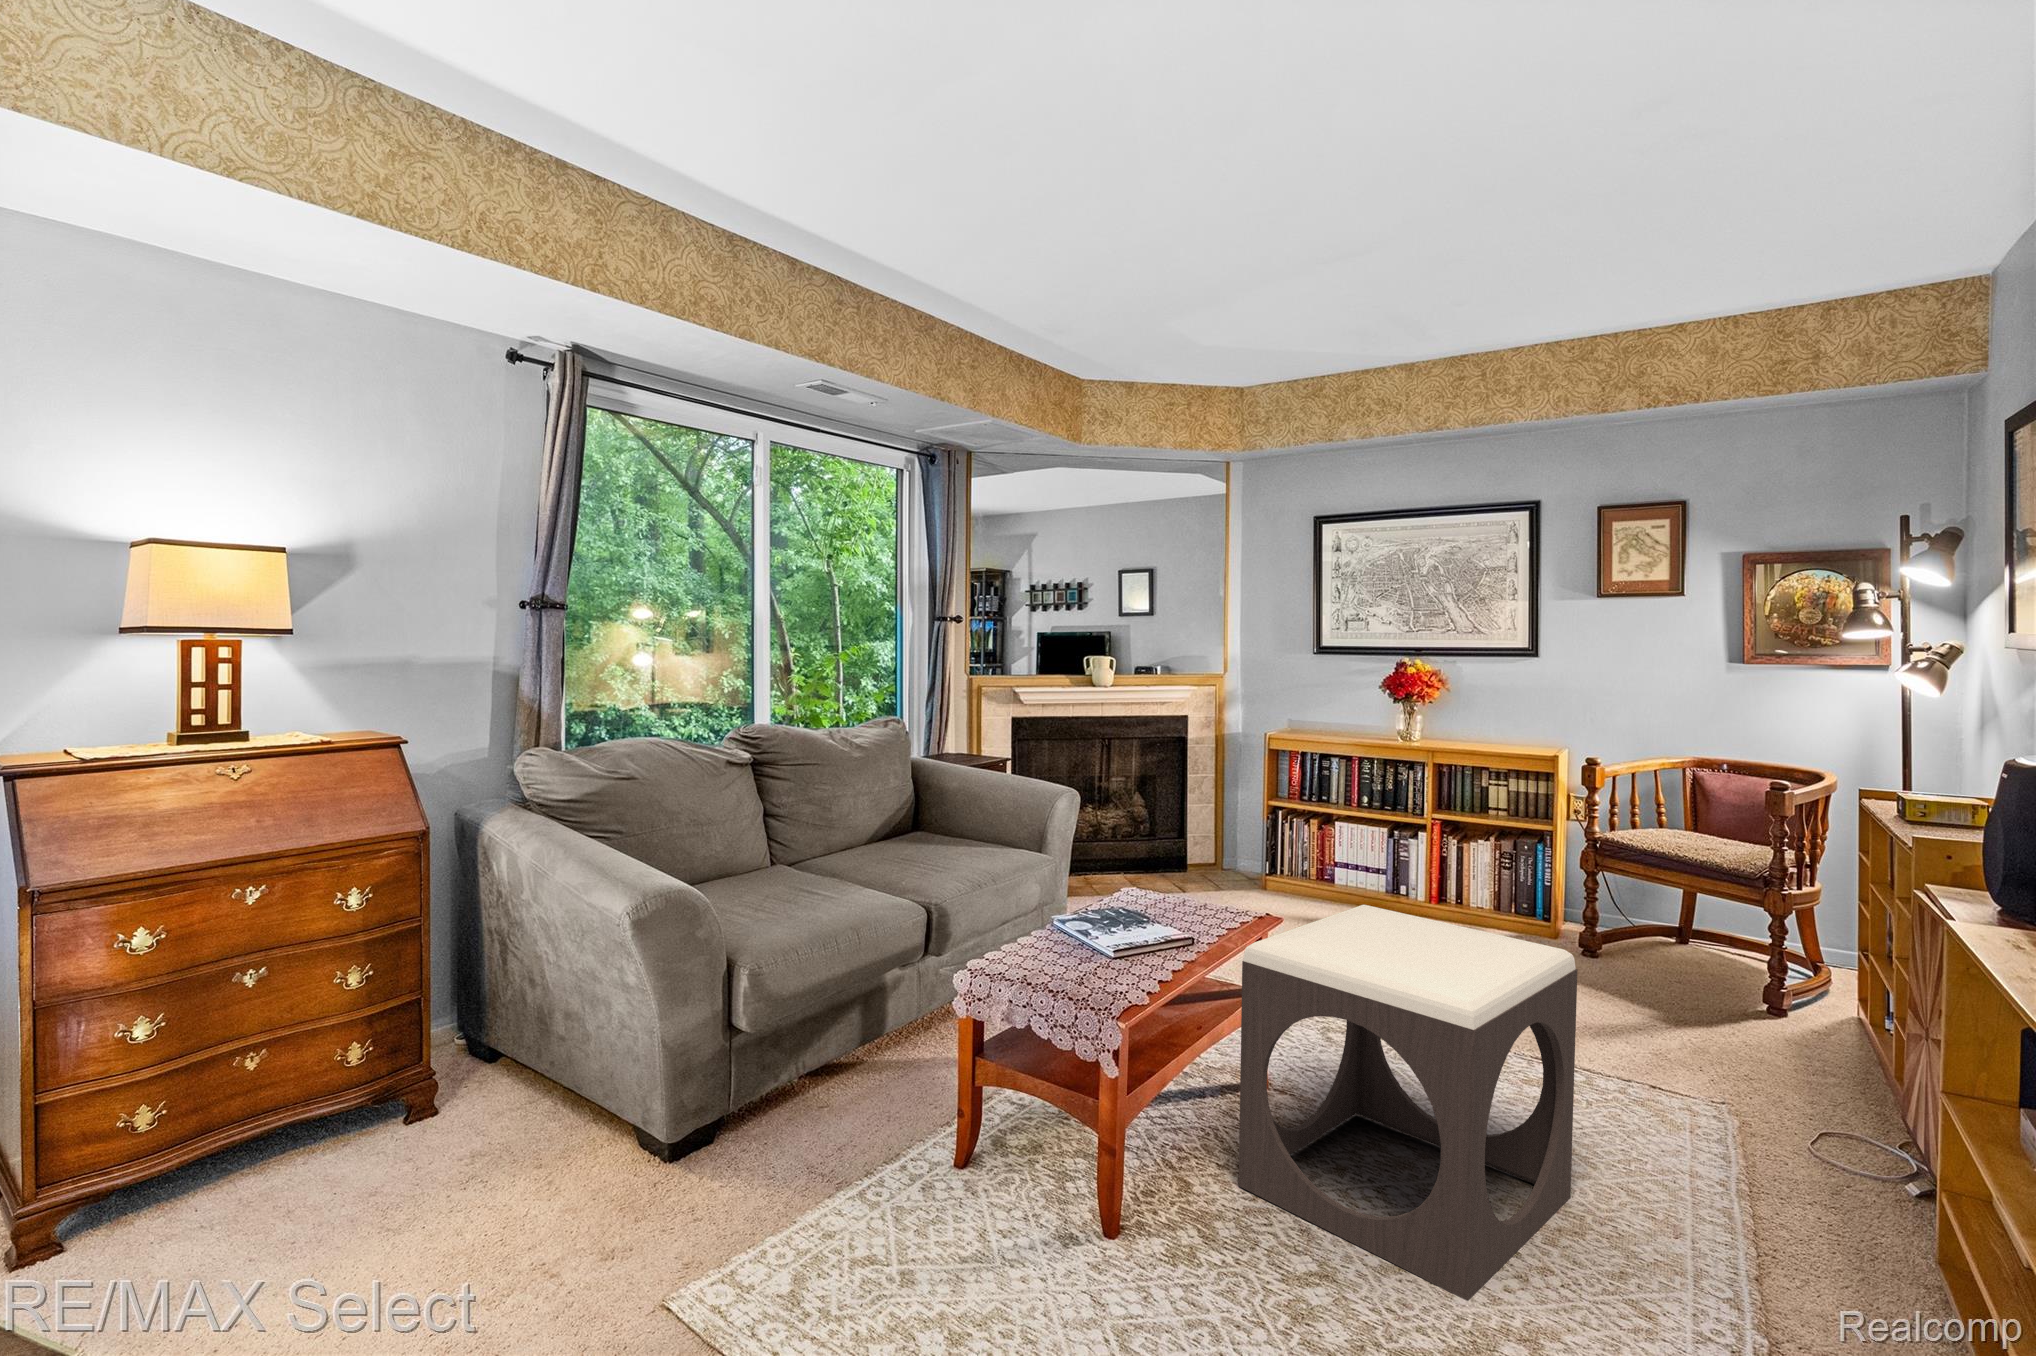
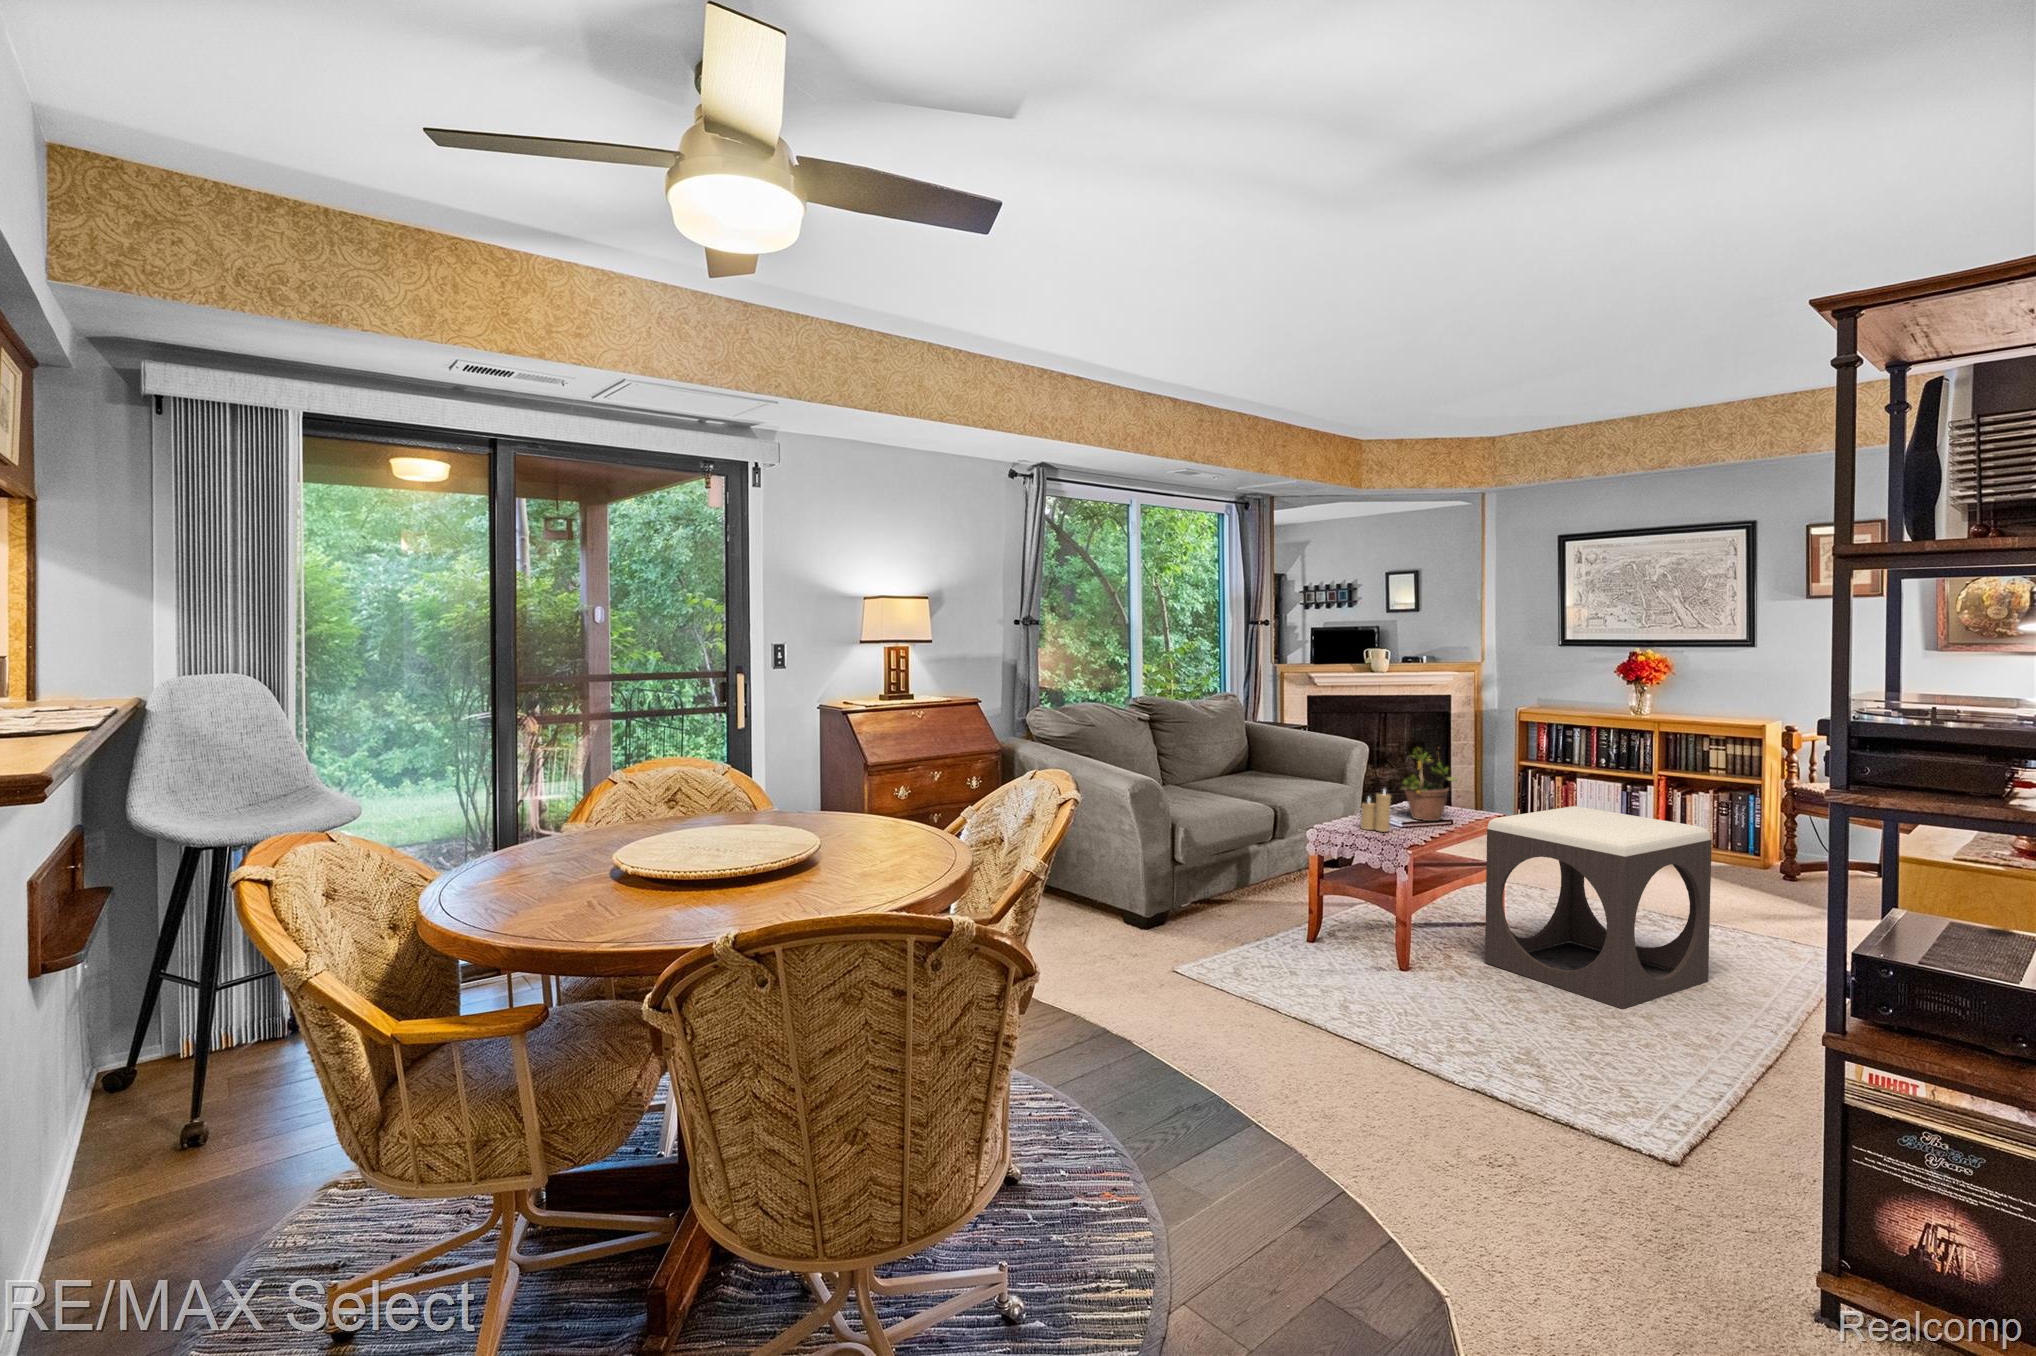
potted plant: none [1109,805,1196,935] -> present [1401,748,1457,821]
candle: none [1043,892,1092,967] -> present [1361,790,1391,832]

